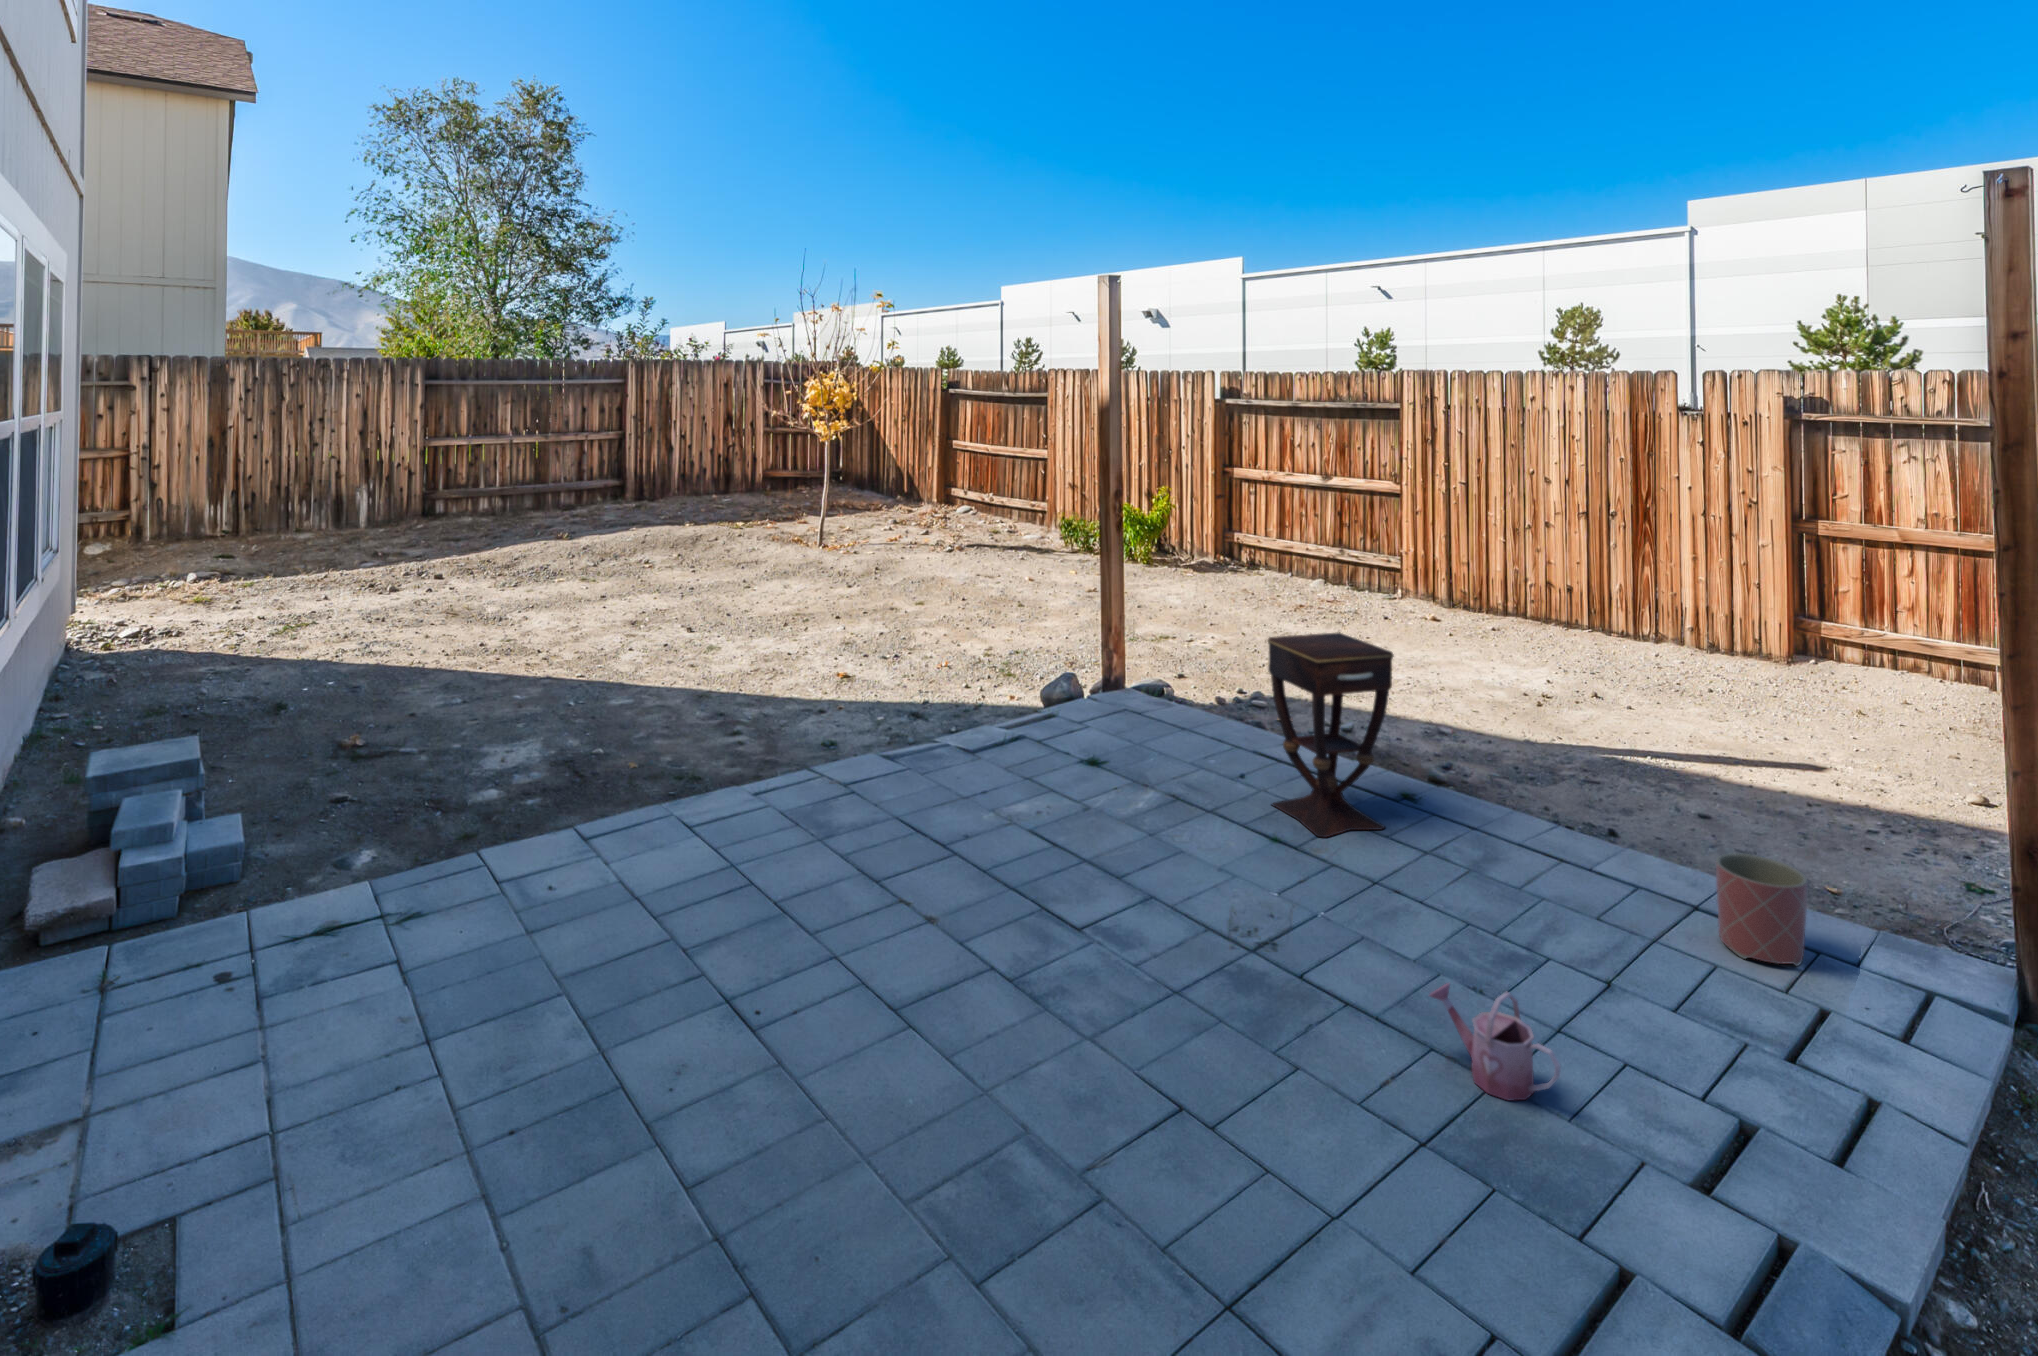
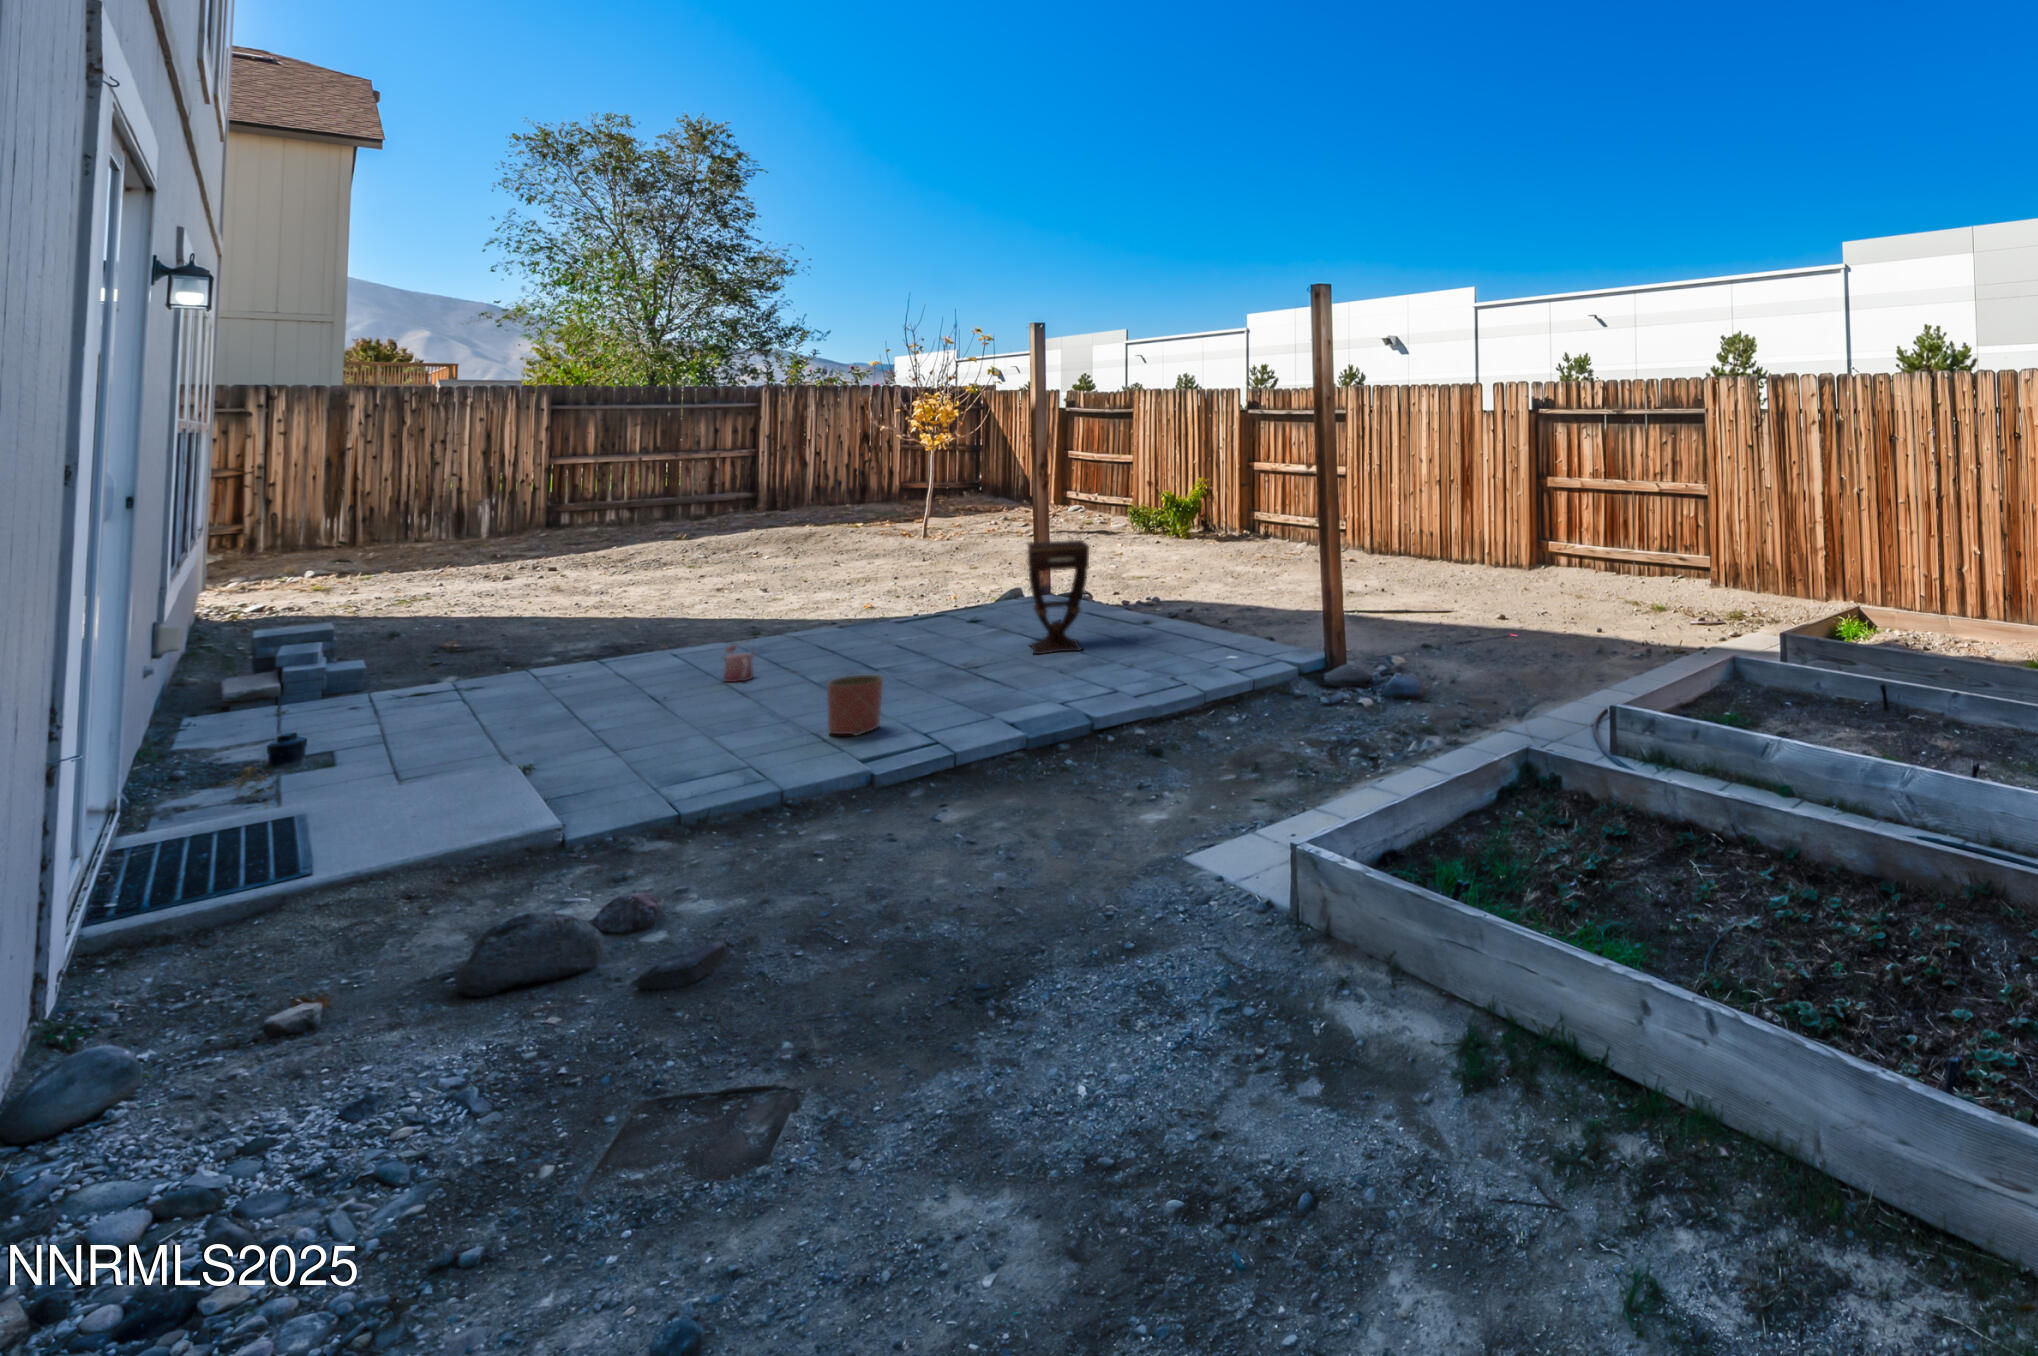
planter: present [1716,853,1808,966] -> present [827,675,883,736]
watering can: present [1429,983,1561,1100] -> present [724,644,754,682]

